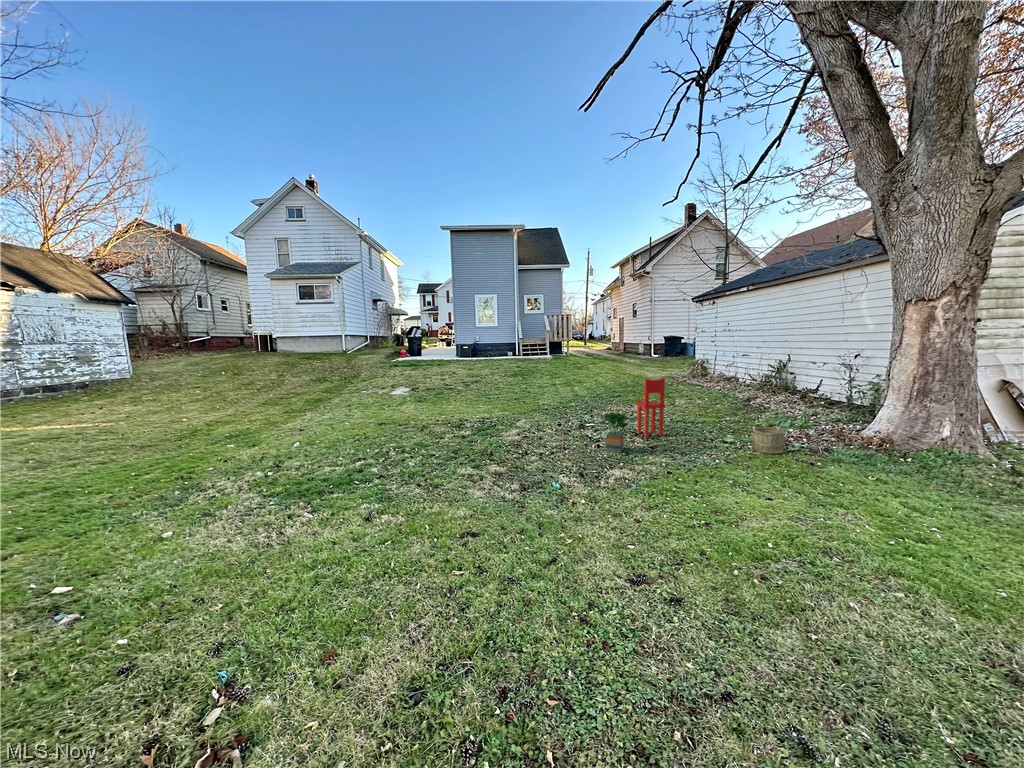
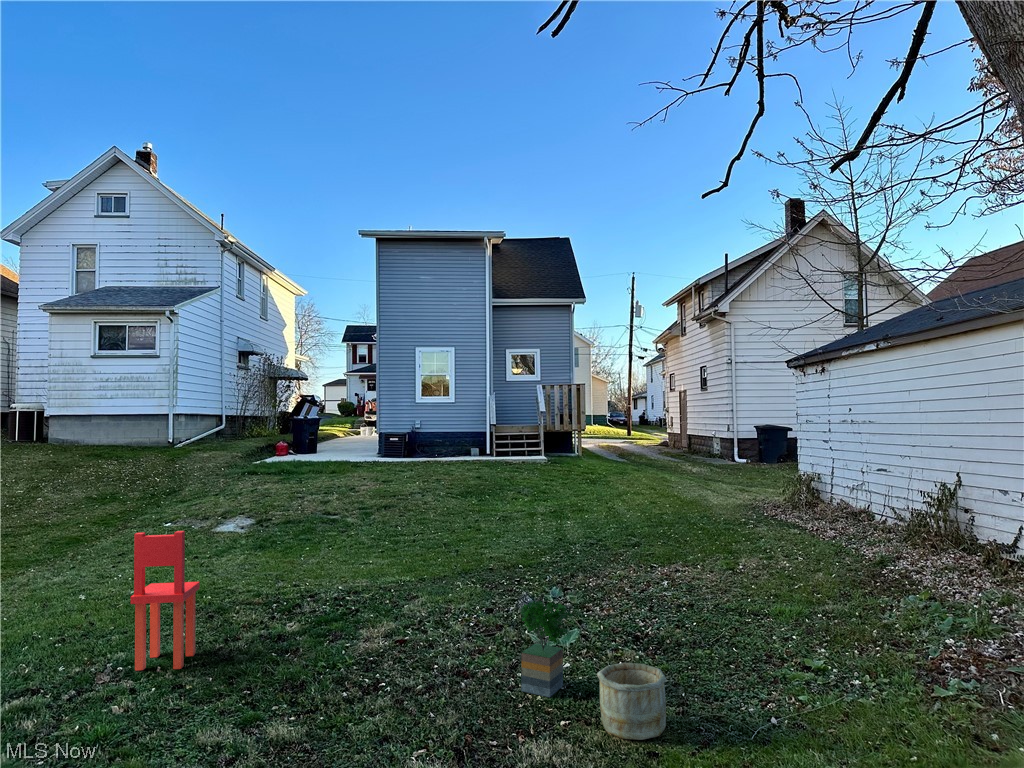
chair: present [636,378,666,437] -> present [131,531,200,671]
wooden bucket: present [753,427,785,454] -> present [597,663,666,740]

